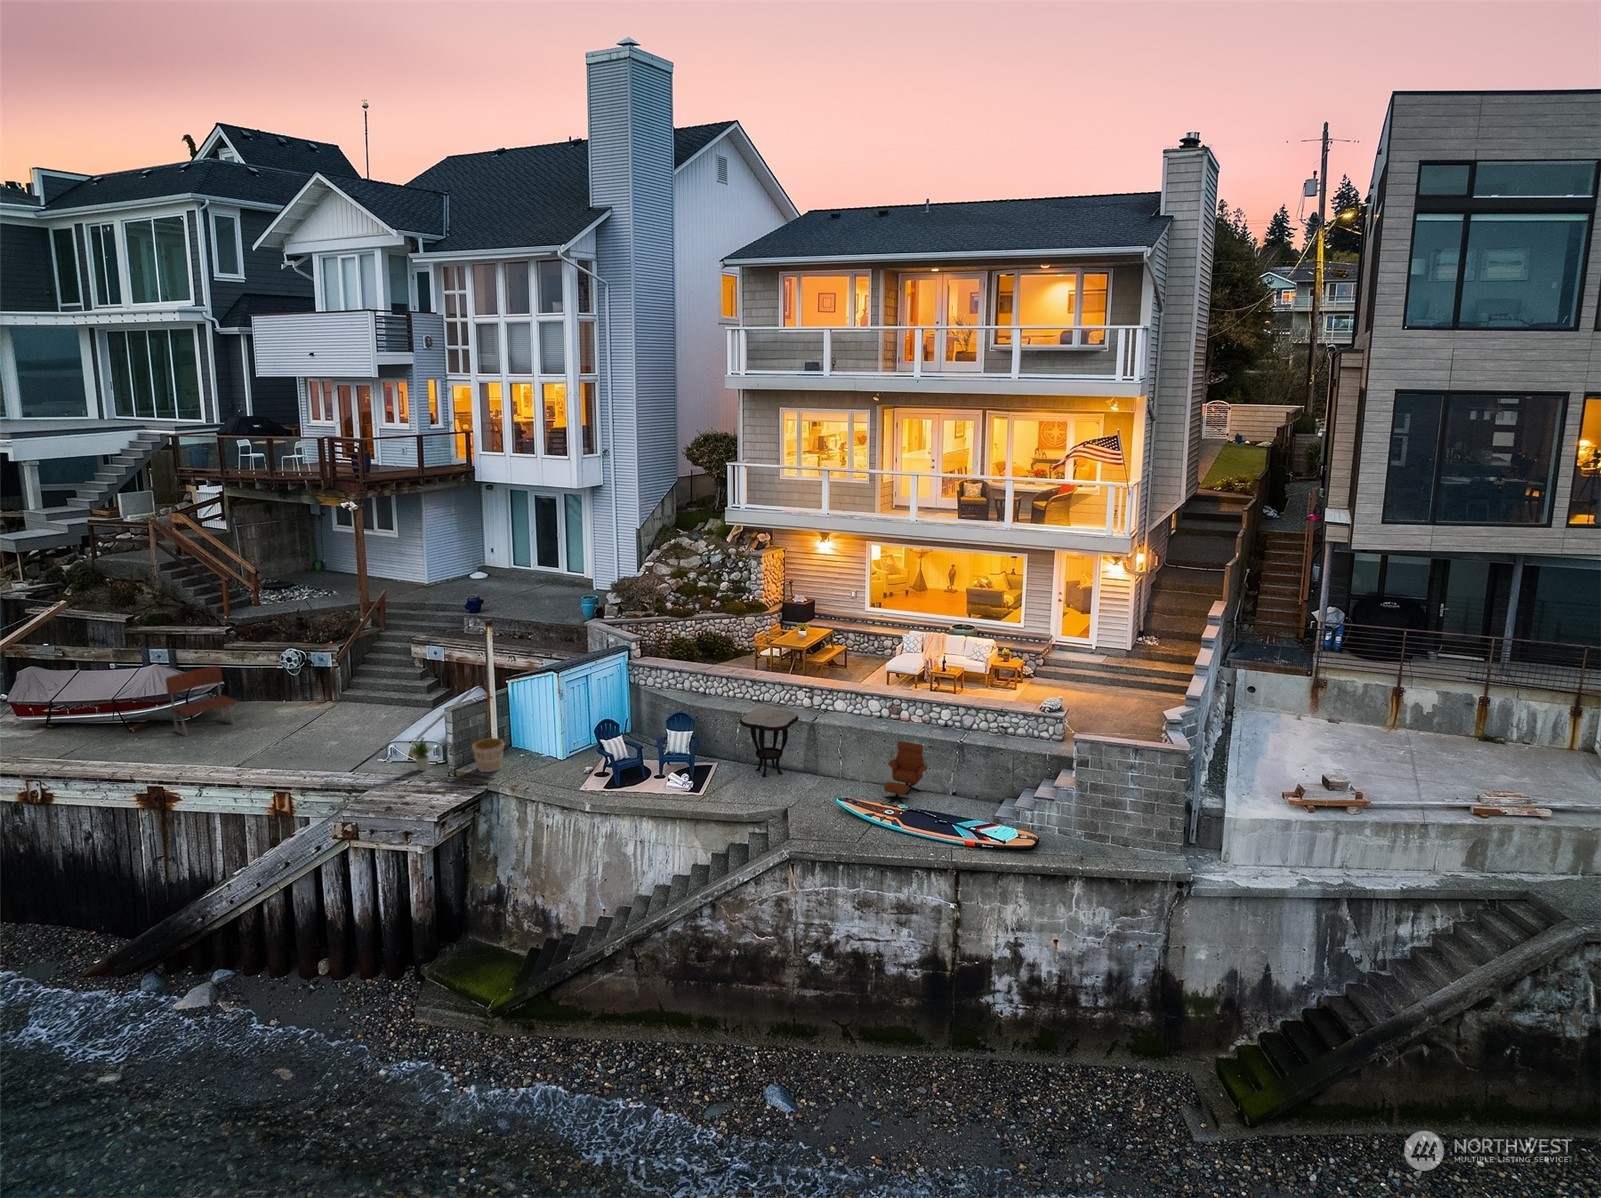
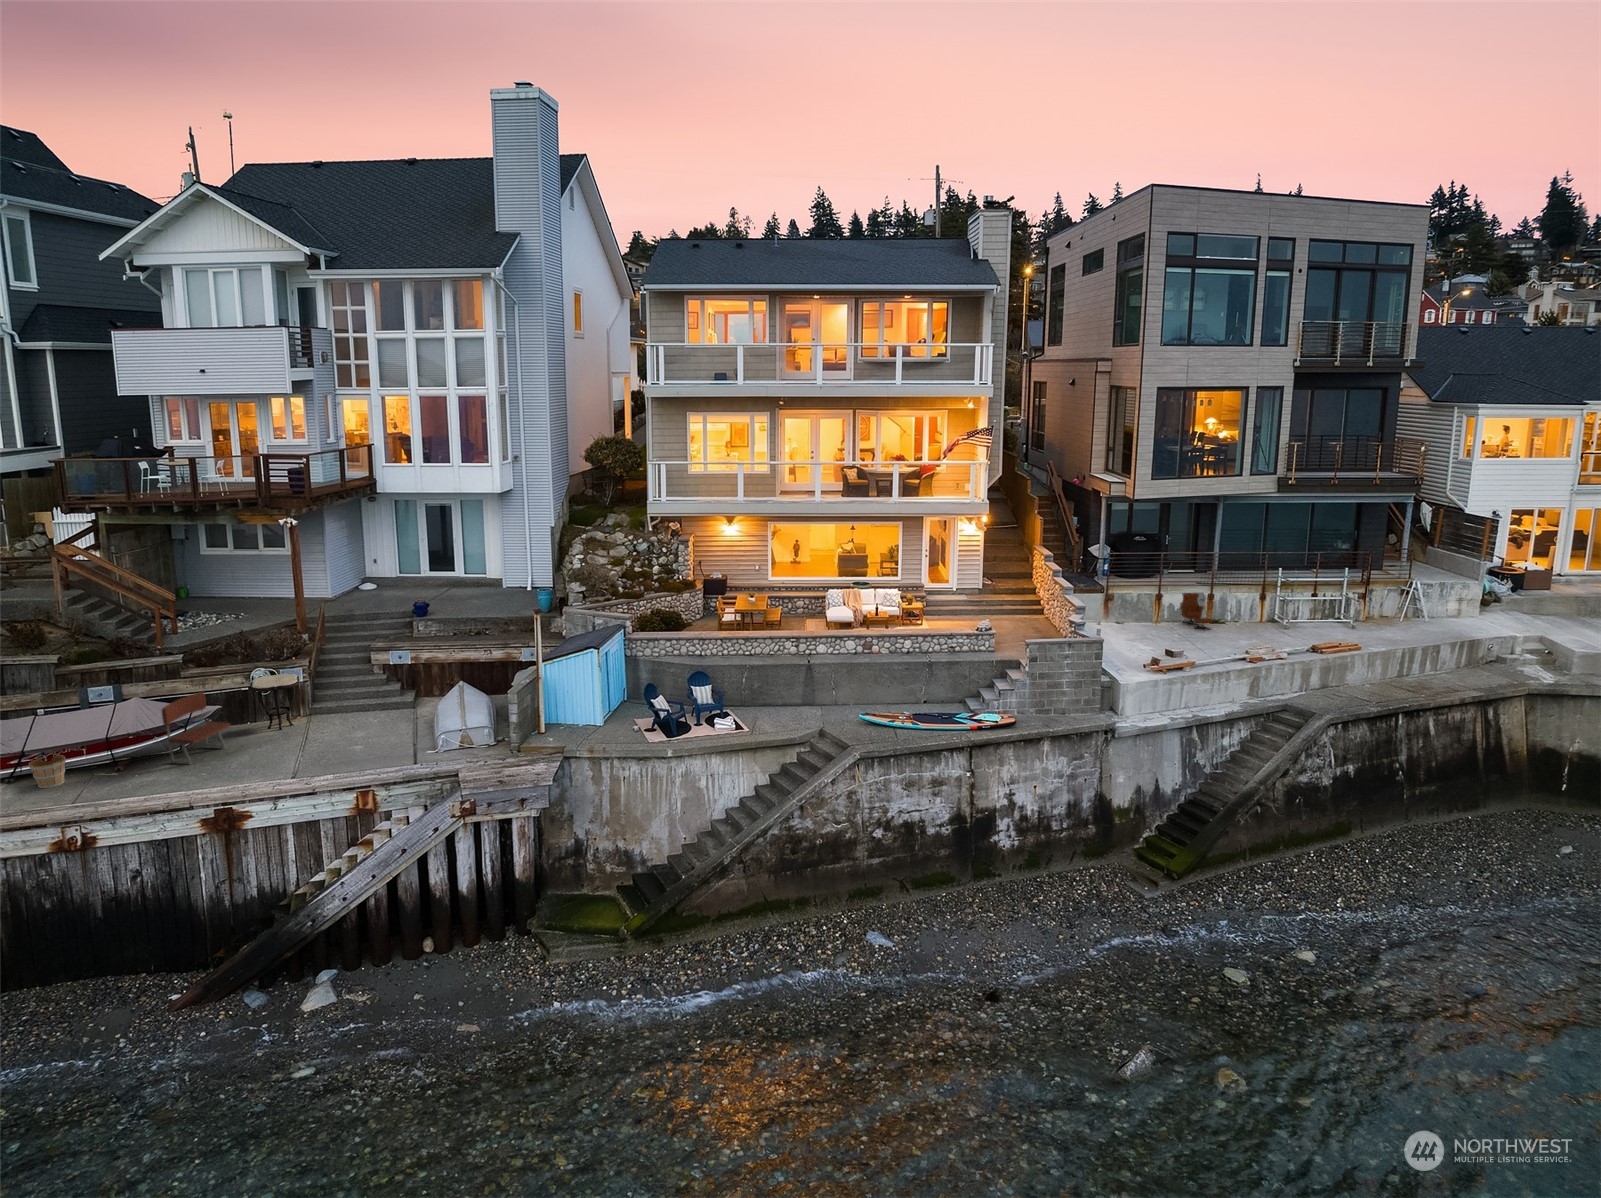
side table: present [739,708,799,777] -> present [250,674,299,730]
potted plant: present [411,737,431,771] -> none [473,721,493,753]
wooden bucket: present [472,738,504,772] -> present [29,755,66,788]
lounge chair: present [884,741,927,804] -> present [1180,593,1211,629]

